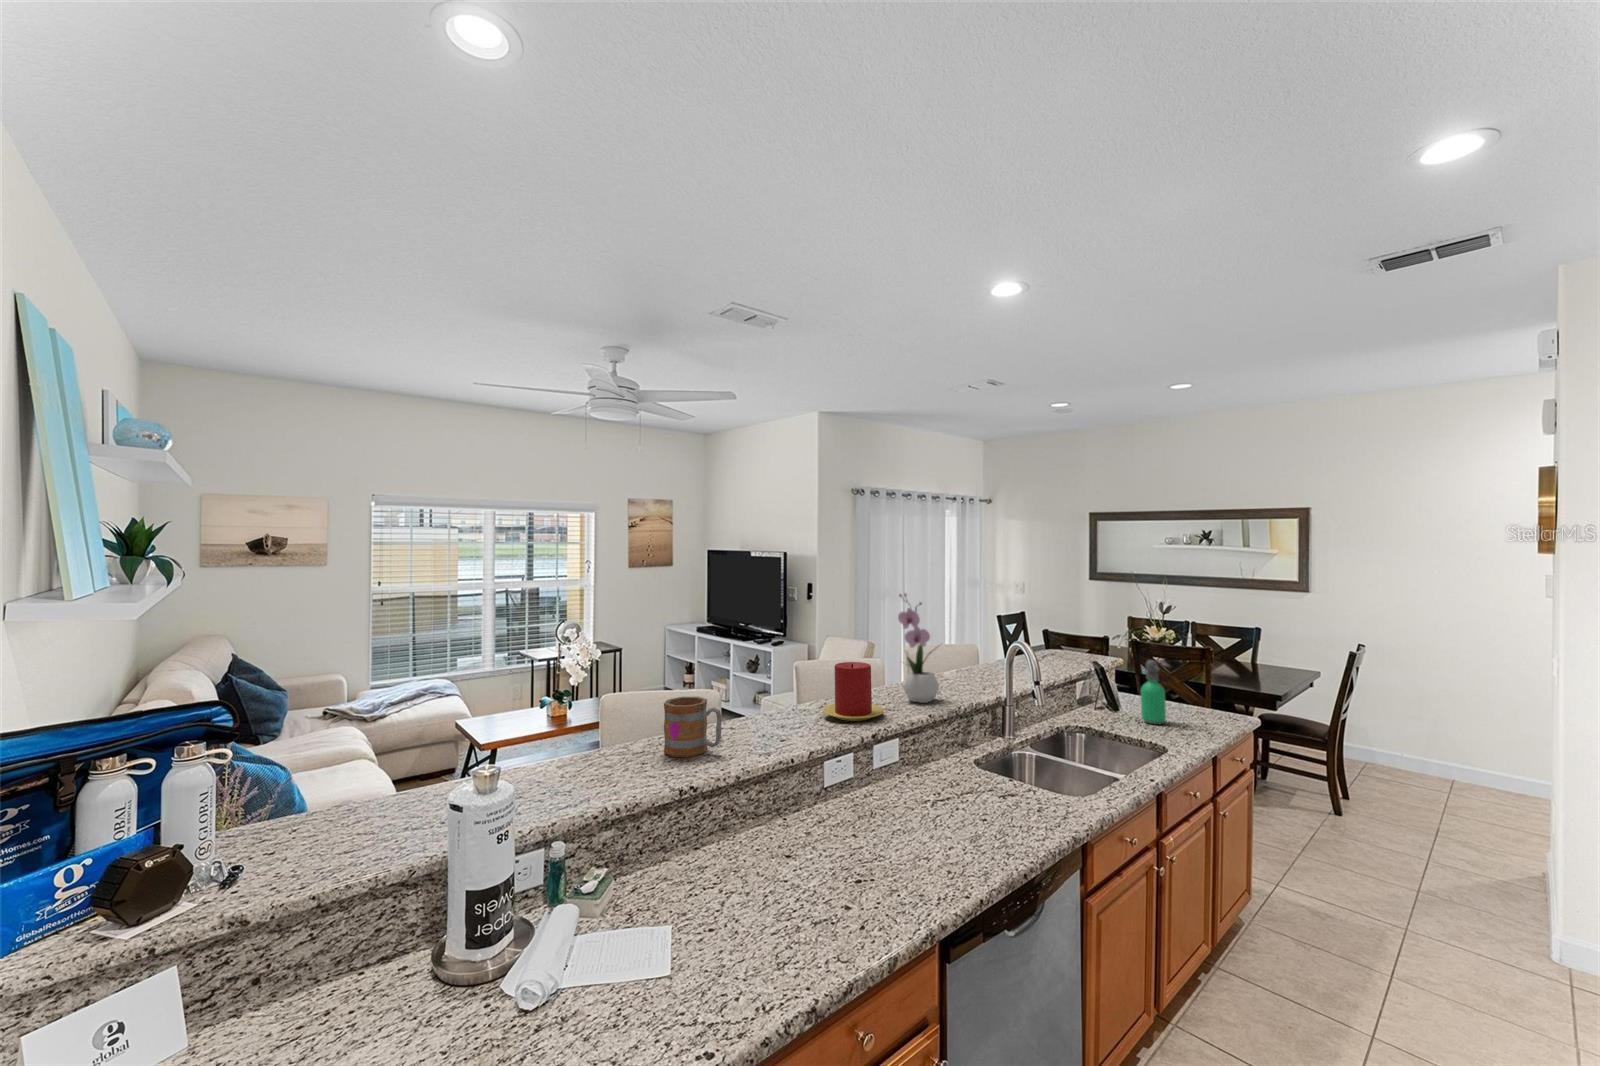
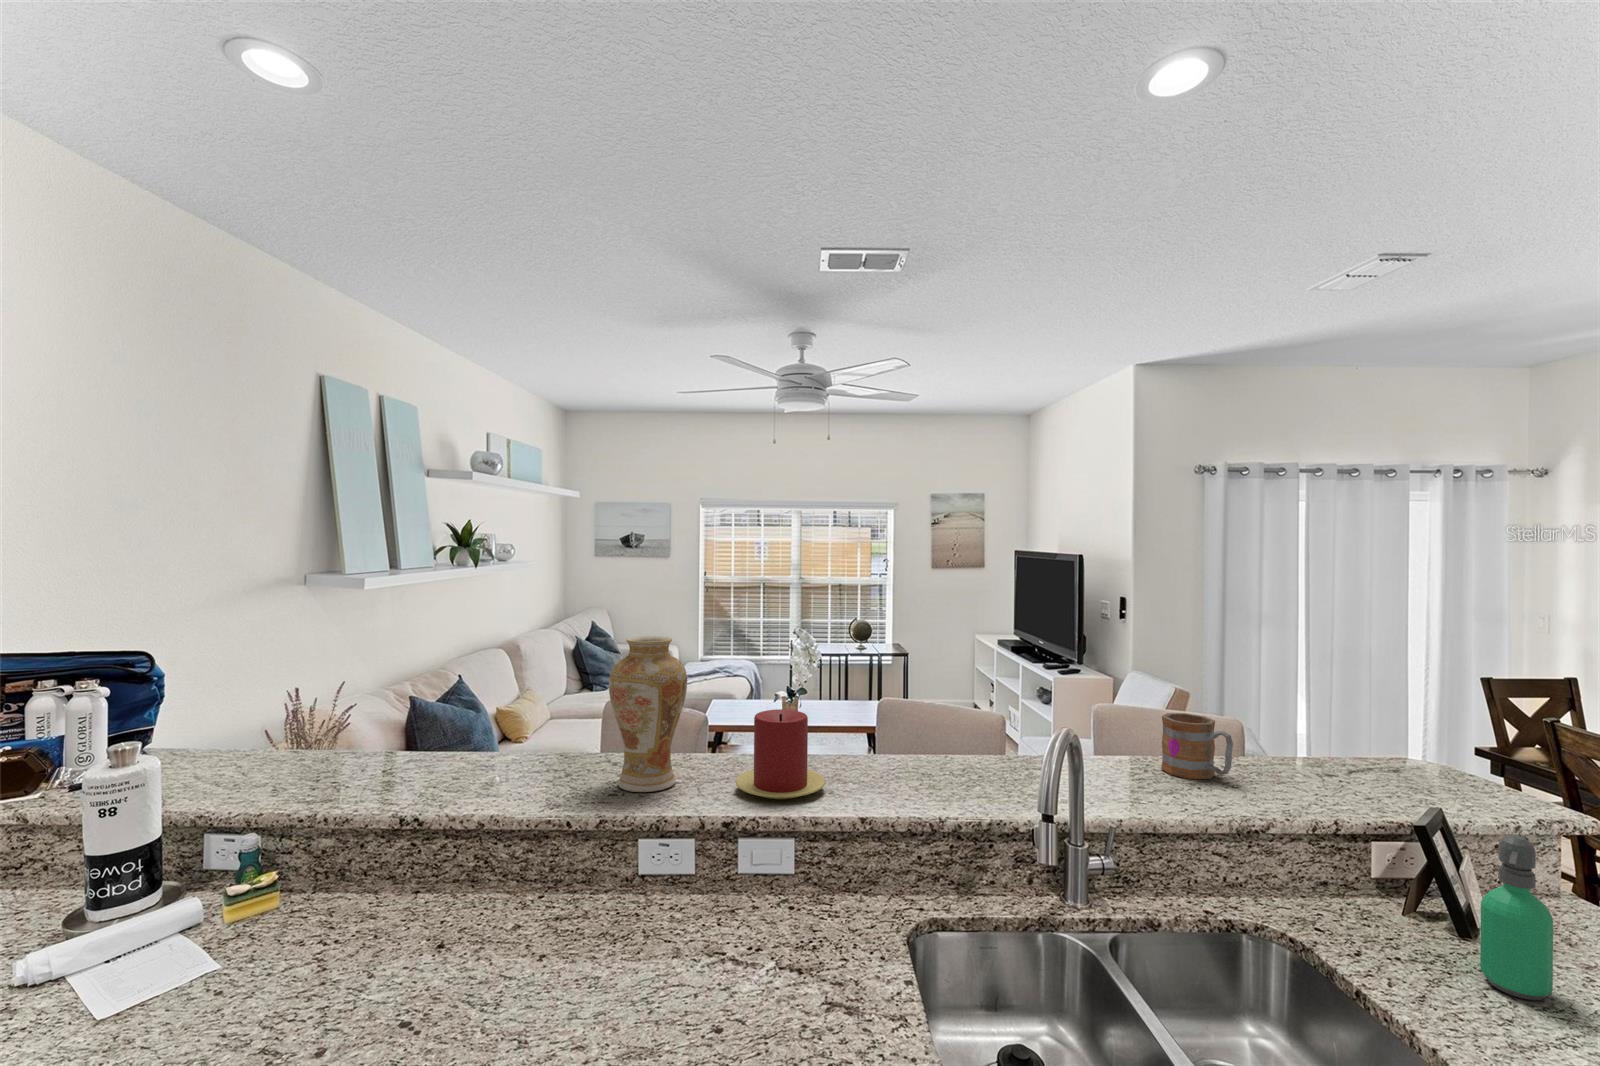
flower arrangement: present [898,594,939,703] -> none [888,617,968,800]
vase: none [742,620,800,738] -> present [609,636,687,792]
mug: present [664,697,722,757] -> present [1161,713,1233,779]

